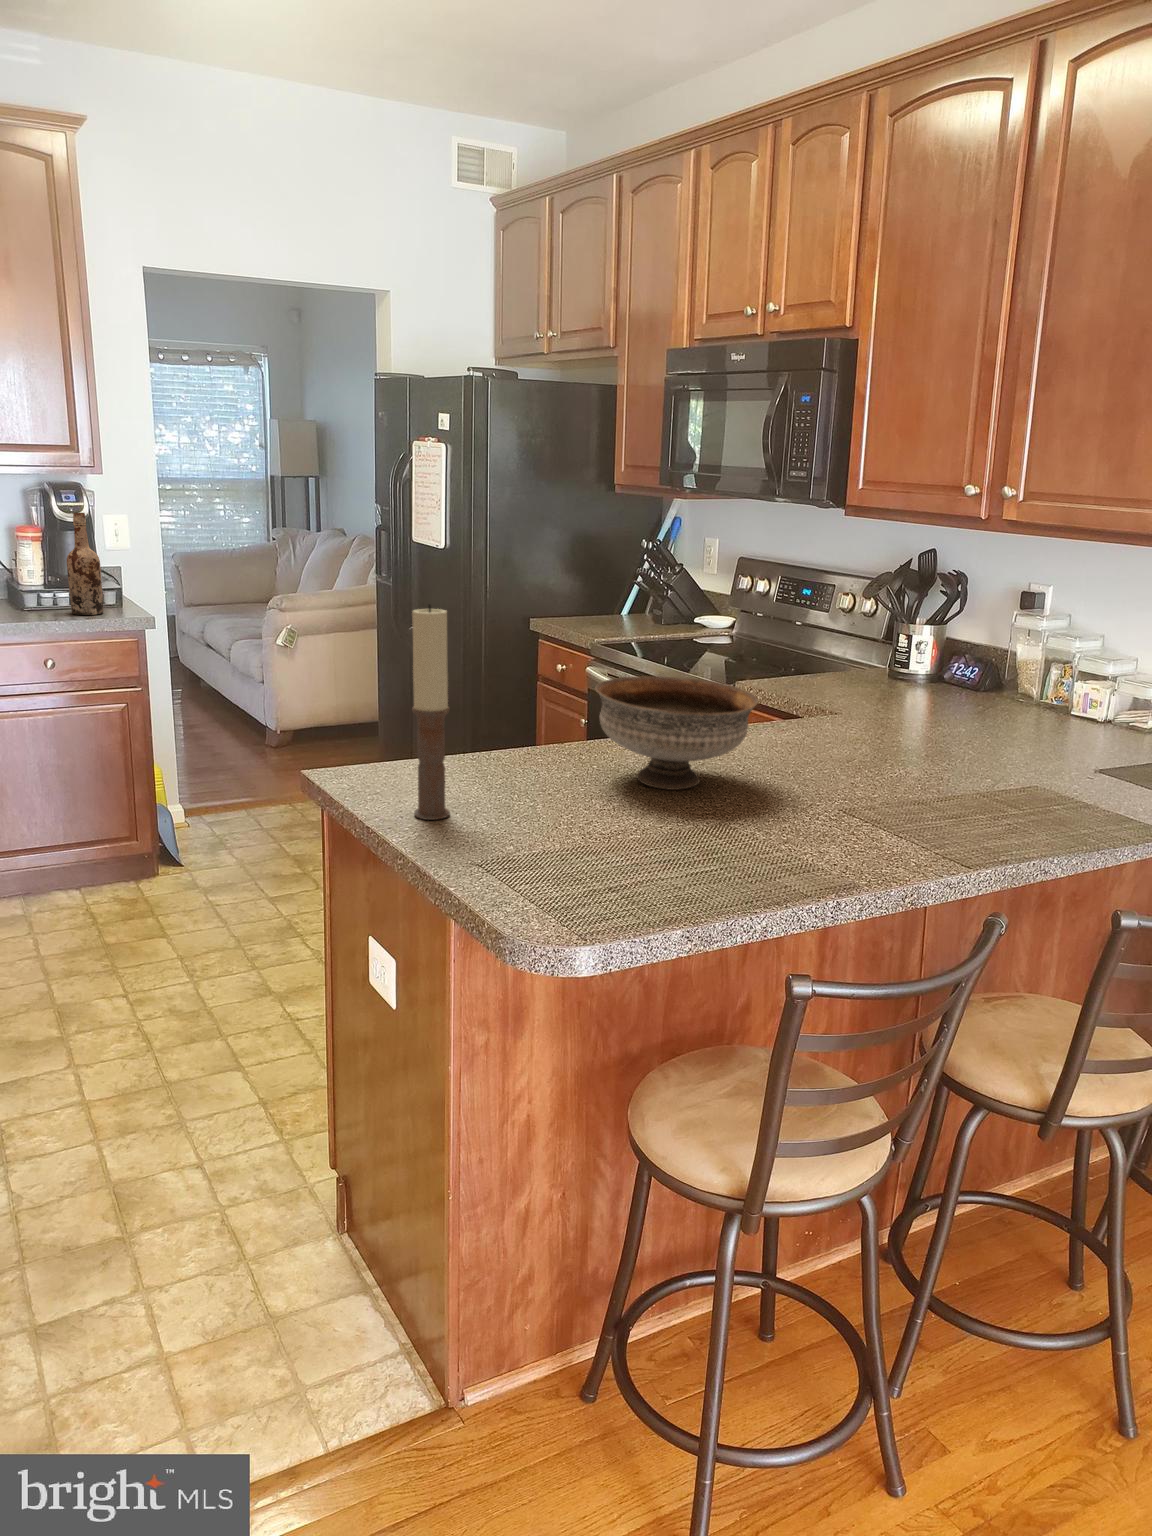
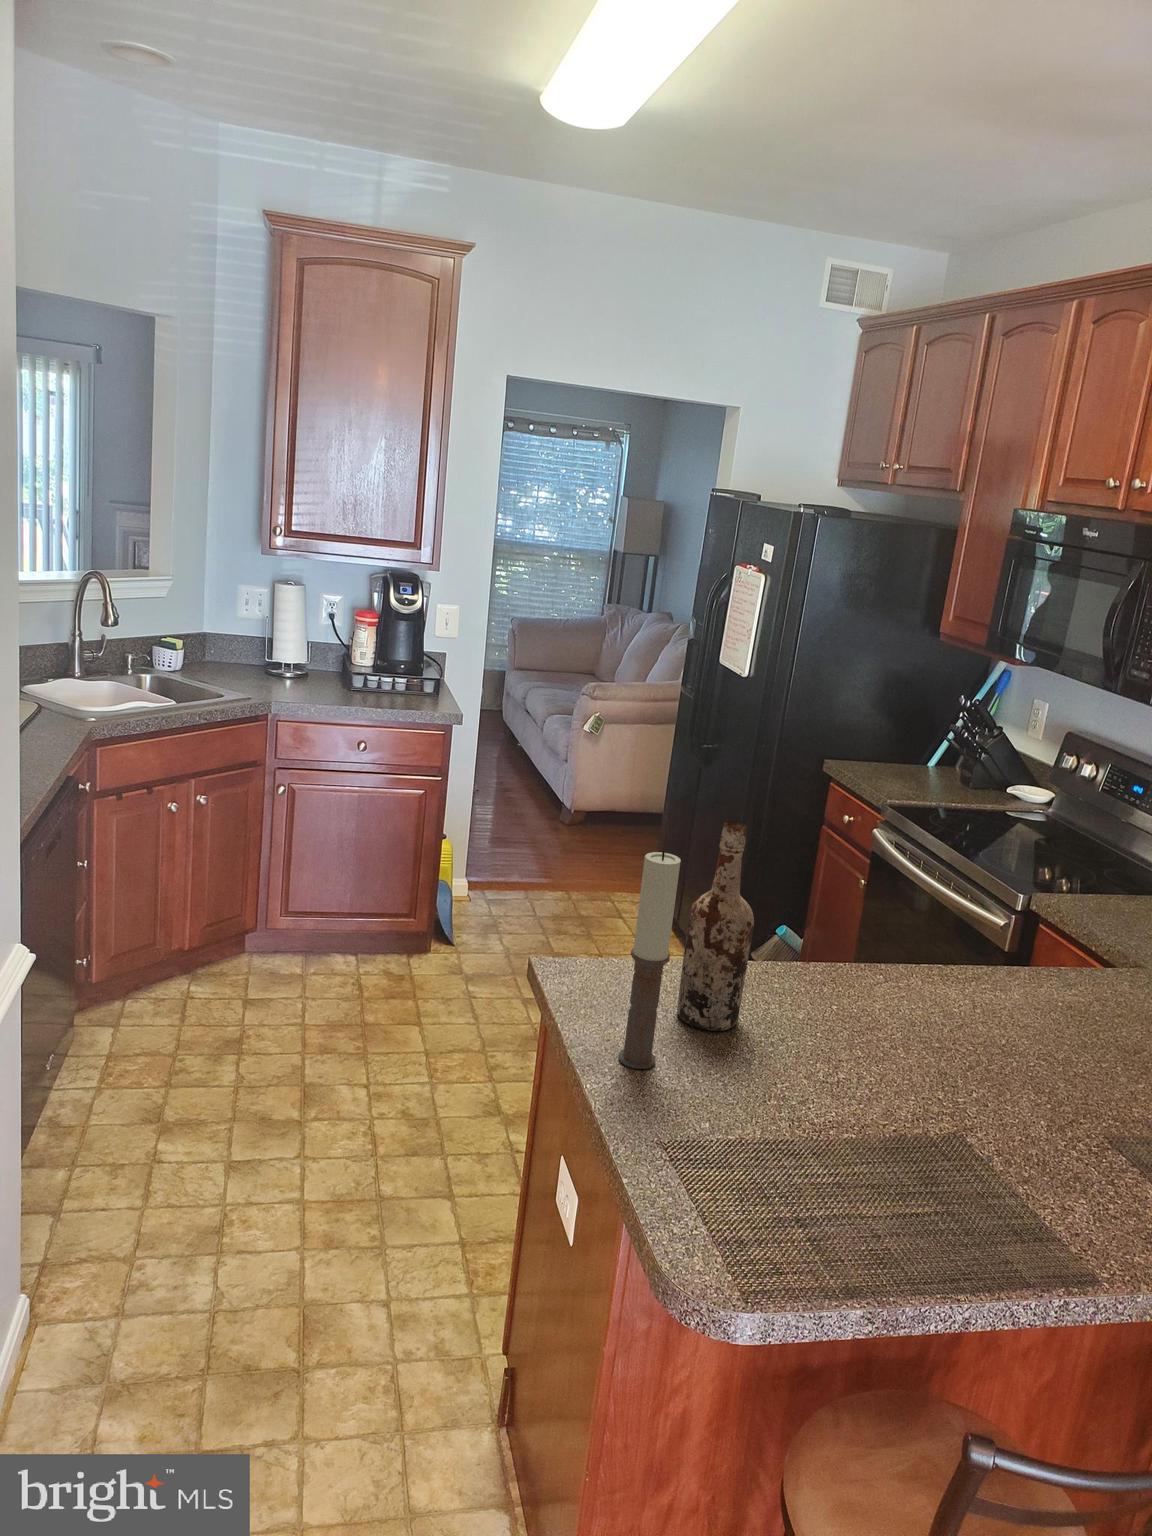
wine bottle: present [67,513,104,615] -> present [677,821,754,1031]
bowl: present [595,676,758,790] -> none [840,927,1026,1073]

